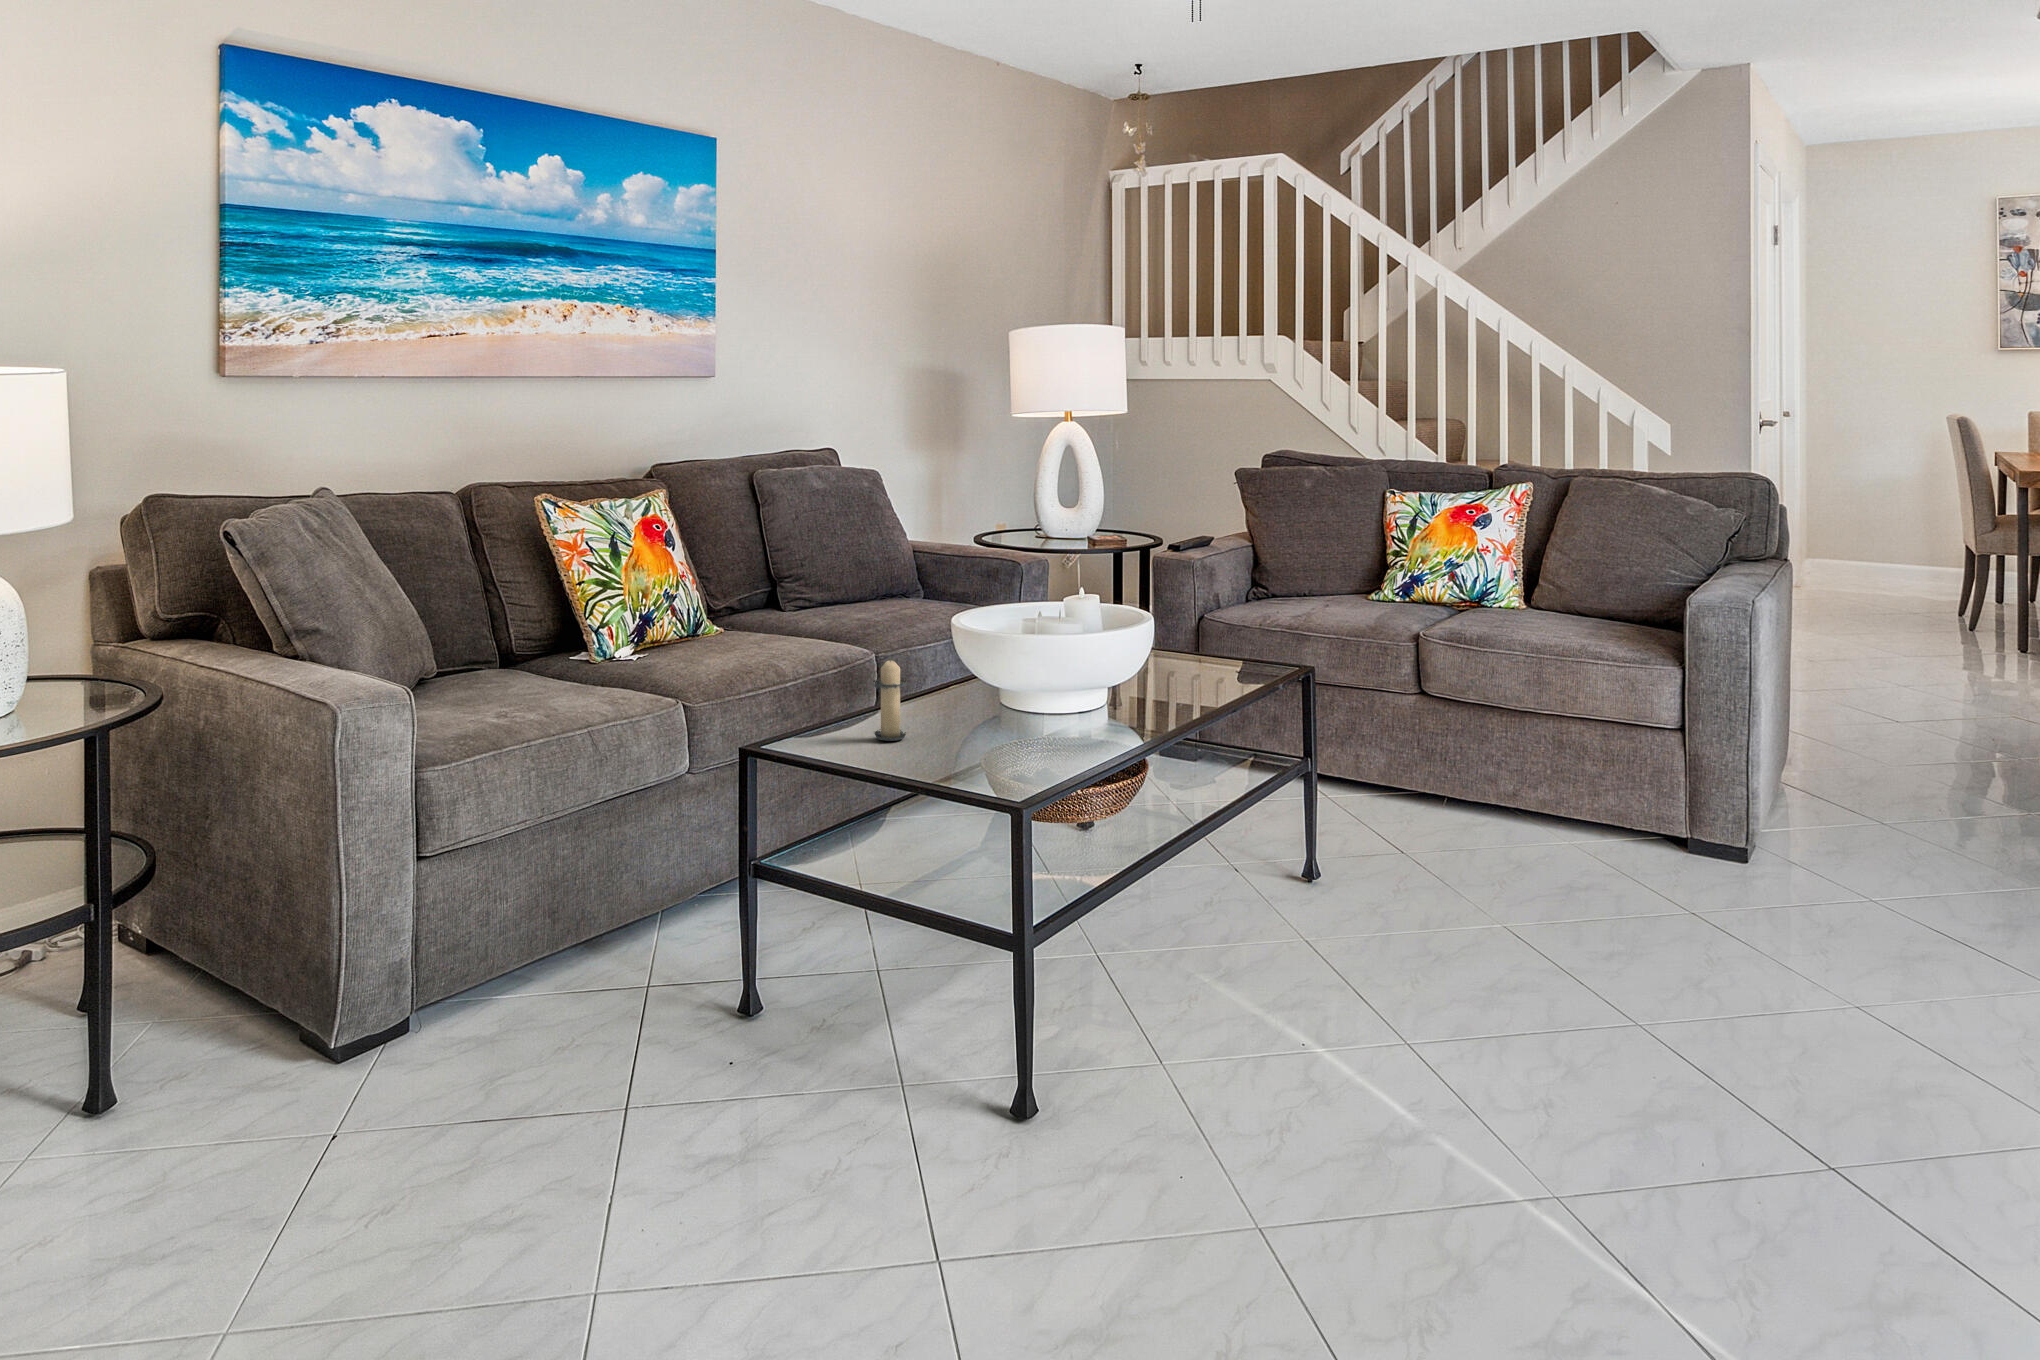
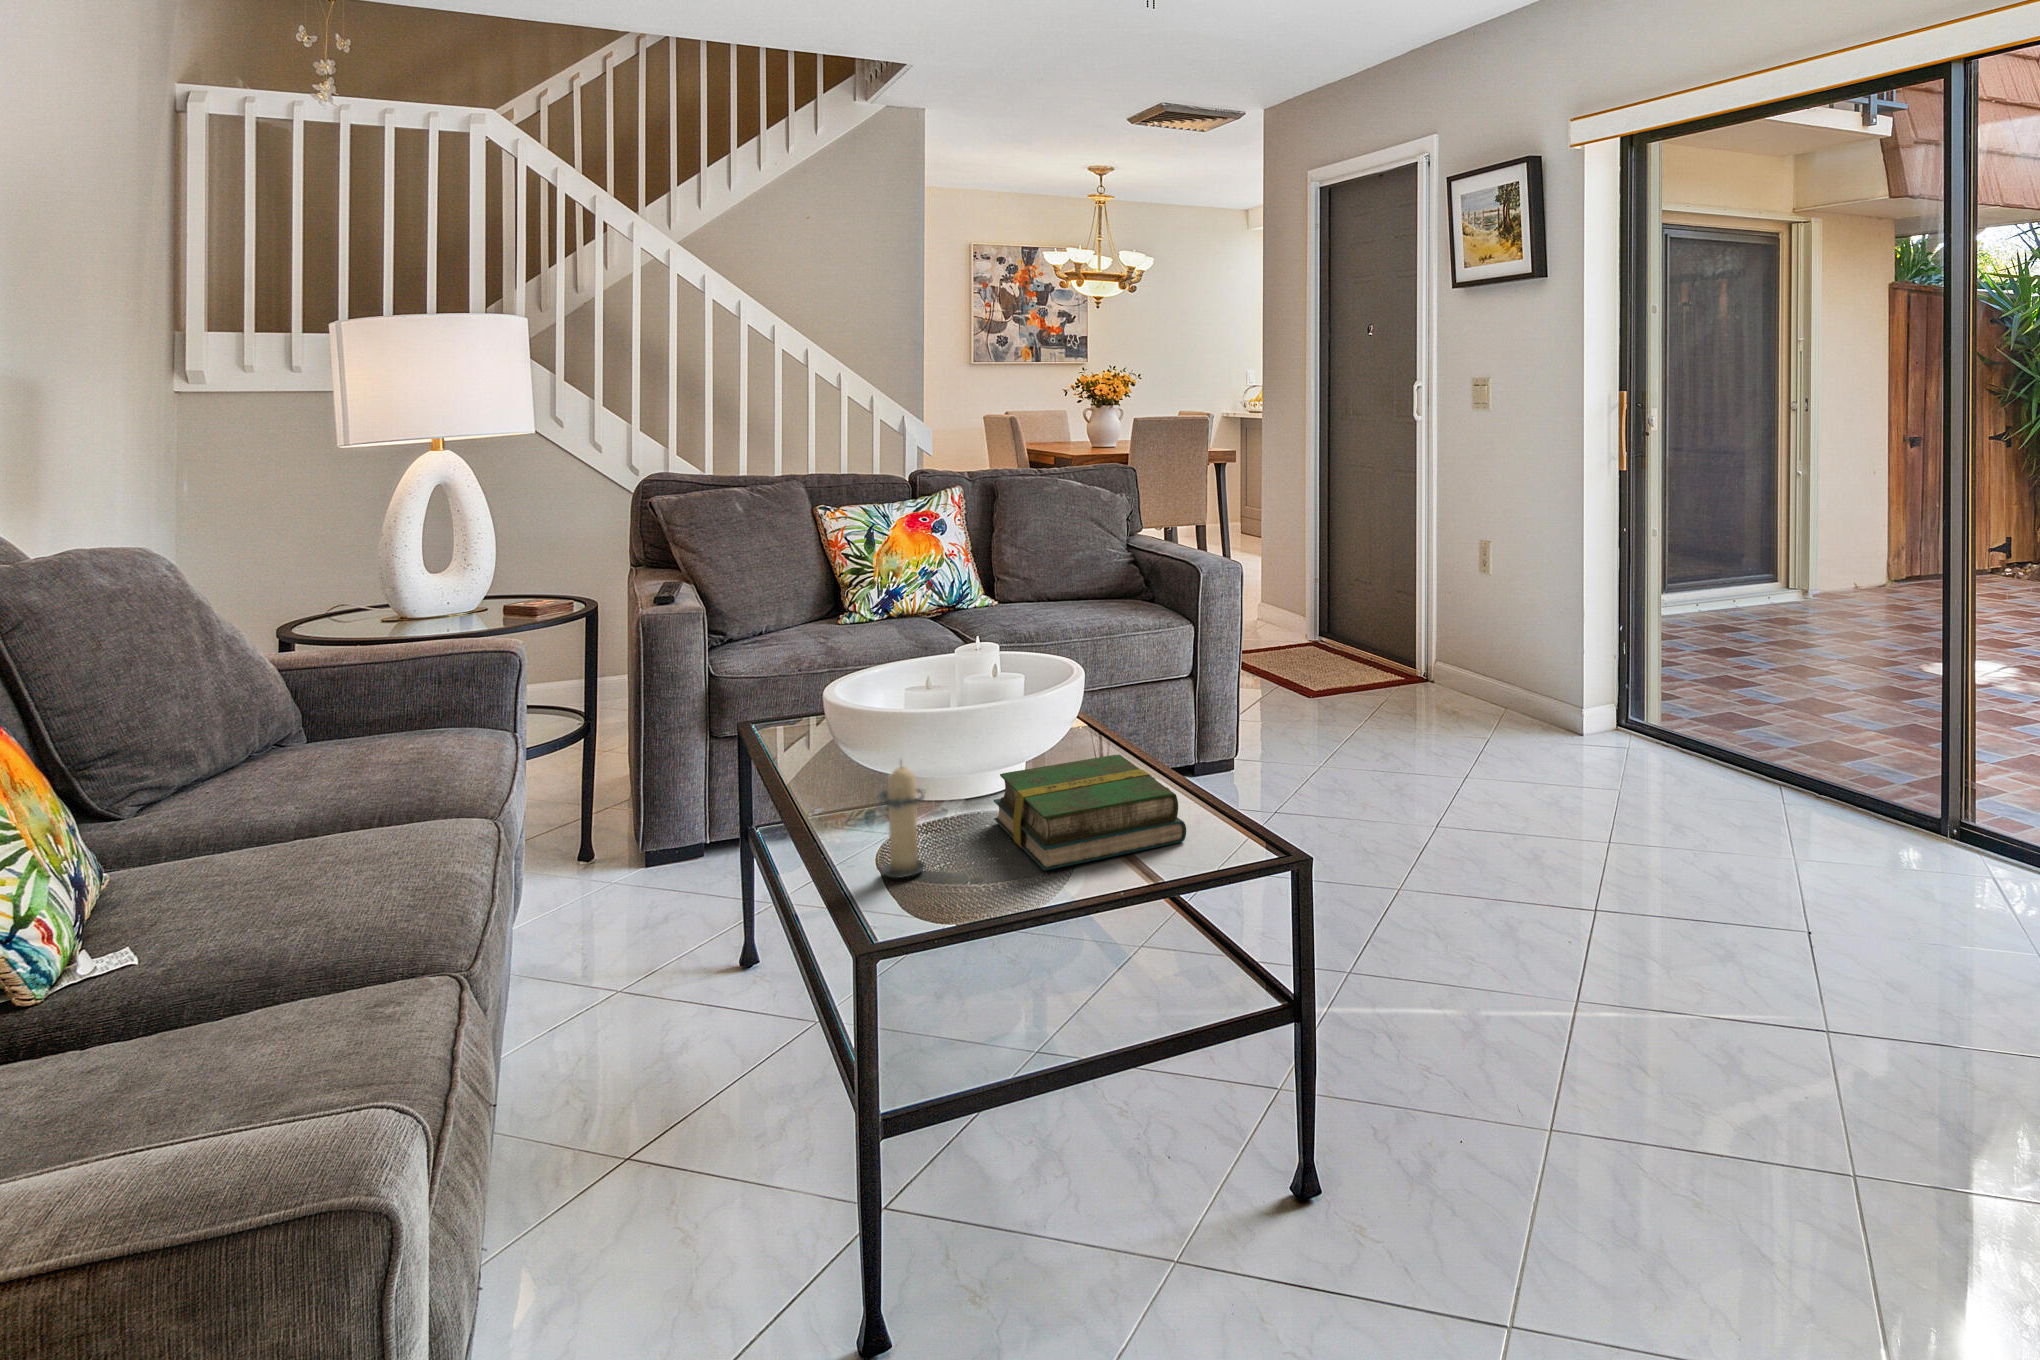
book: none [917,695,1095,778] -> present [994,755,1186,870]

